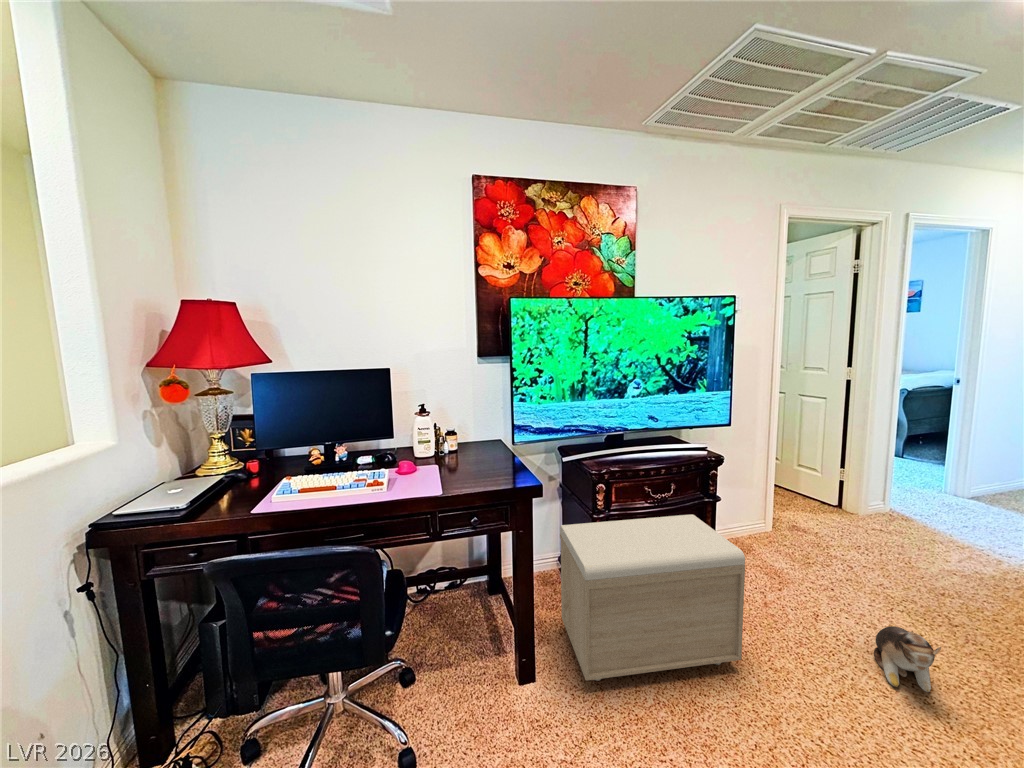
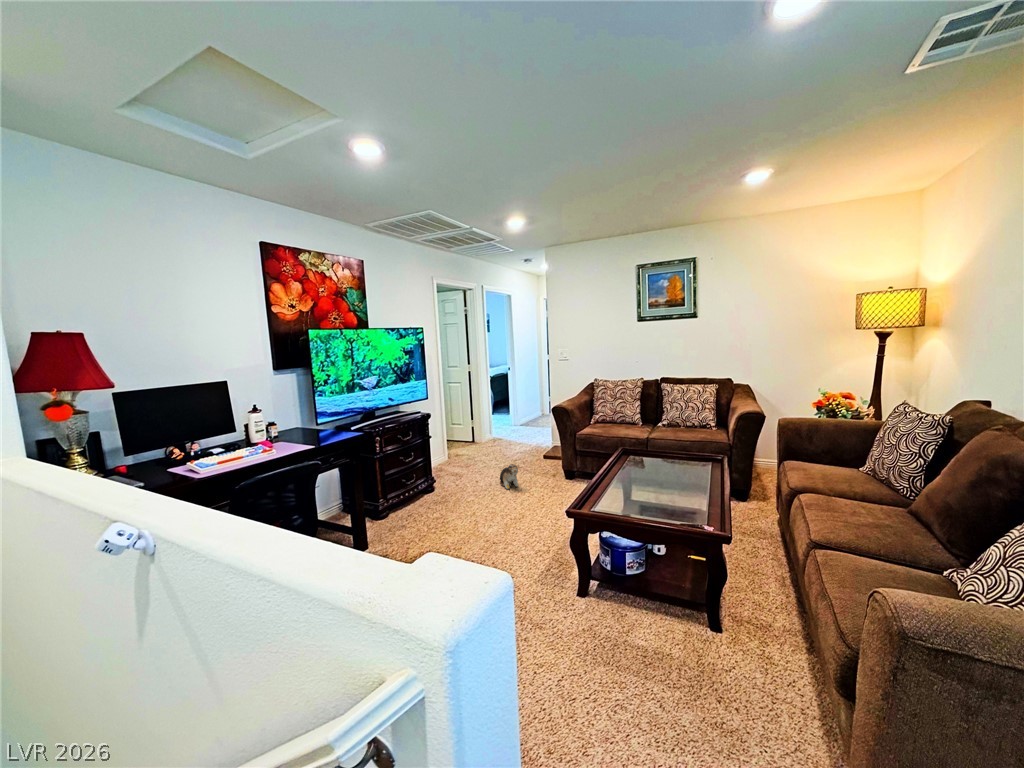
storage bench: present [560,514,745,681] -> none [360,445,458,535]

